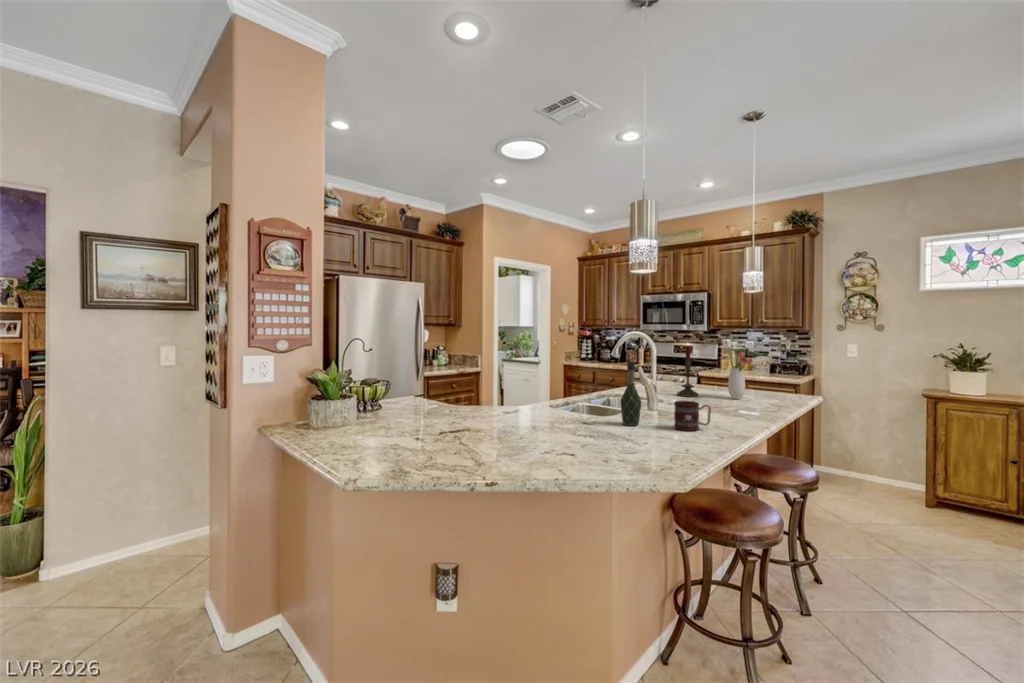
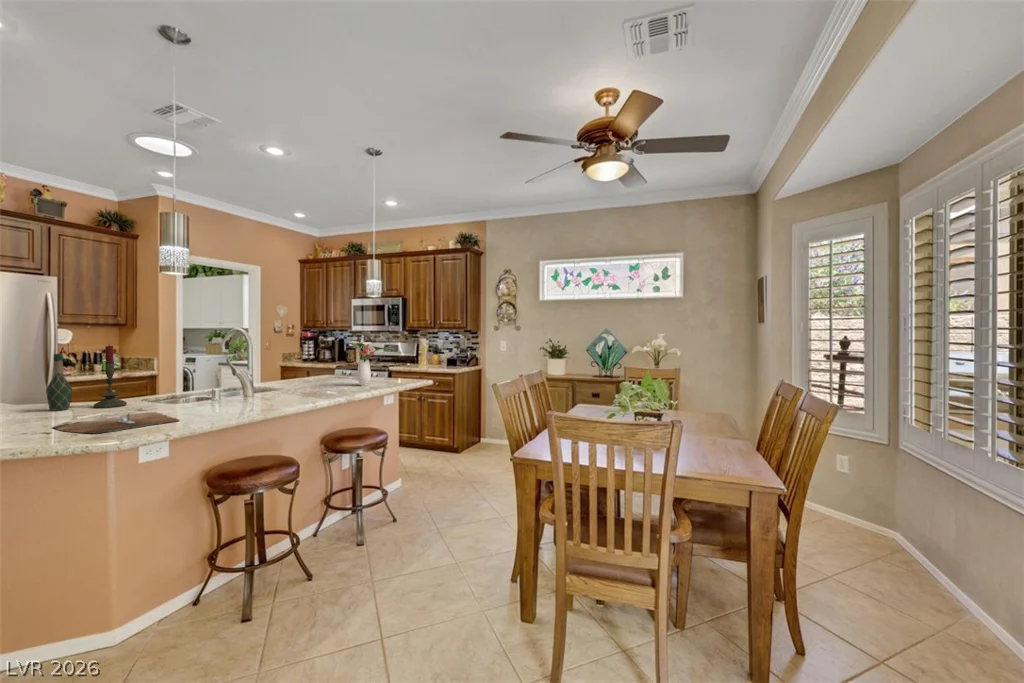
candle: present [677,346,699,397] -> present [94,345,127,408]
wine bottle: present [620,362,641,426] -> present [46,354,72,411]
mug: present [674,401,711,431] -> none [234,385,266,410]
cutting board: none [540,427,659,459] -> present [53,412,179,434]

